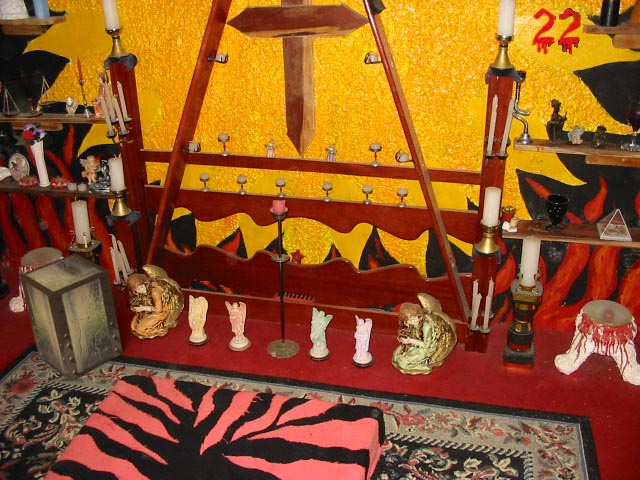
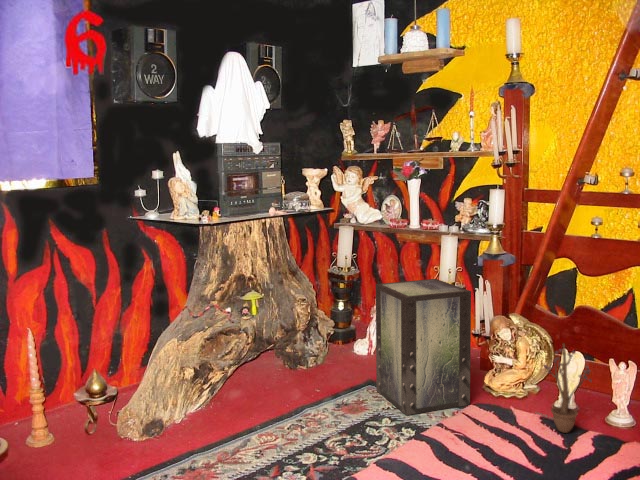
decorative plant: none [174,305,209,365] -> present [537,344,592,433]

